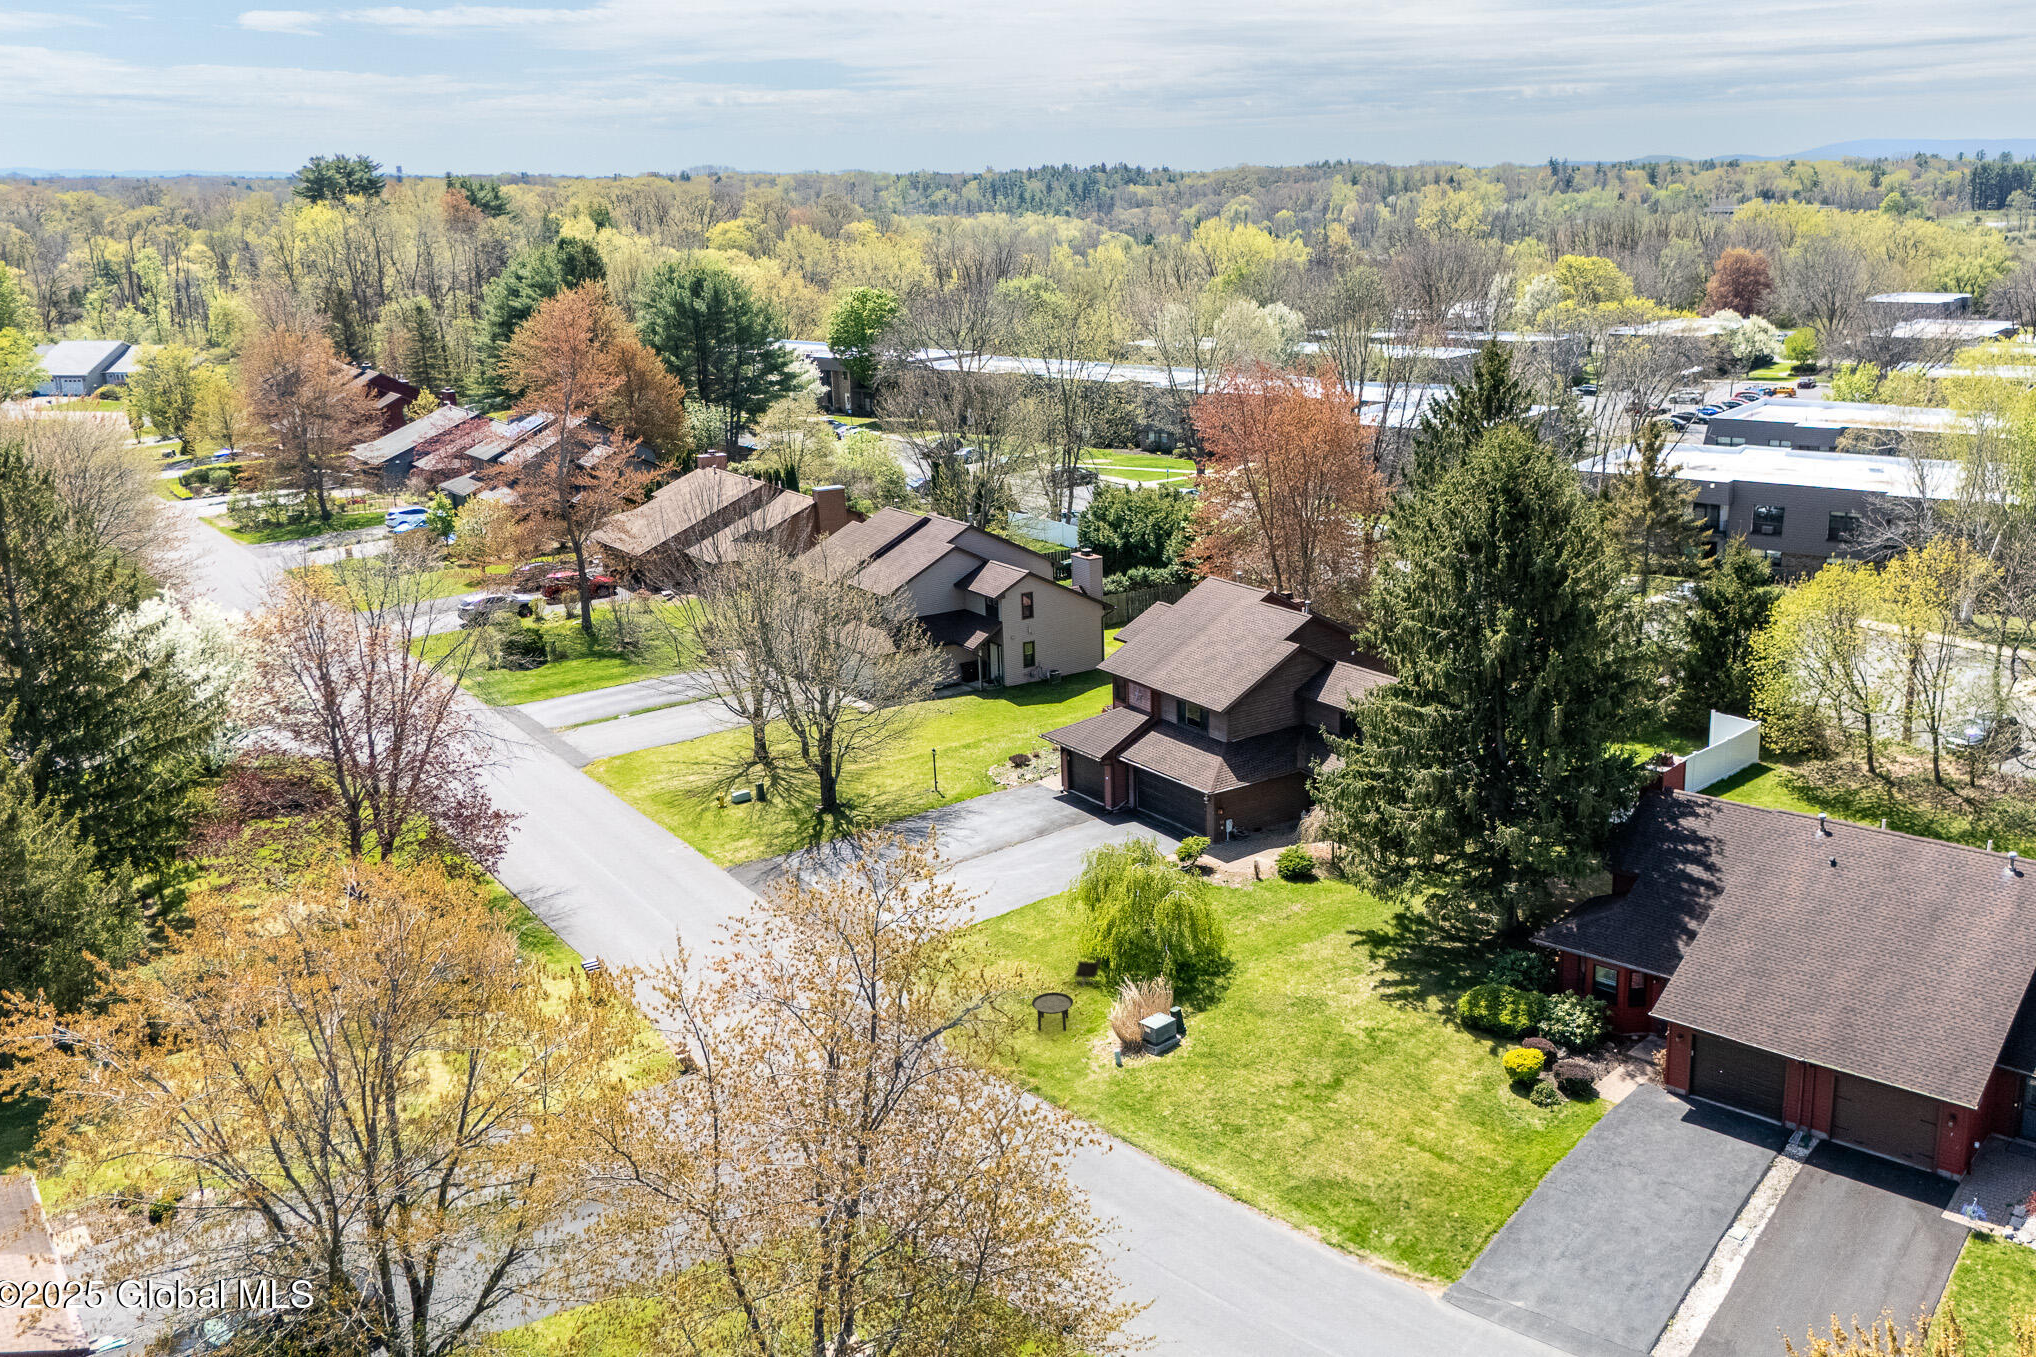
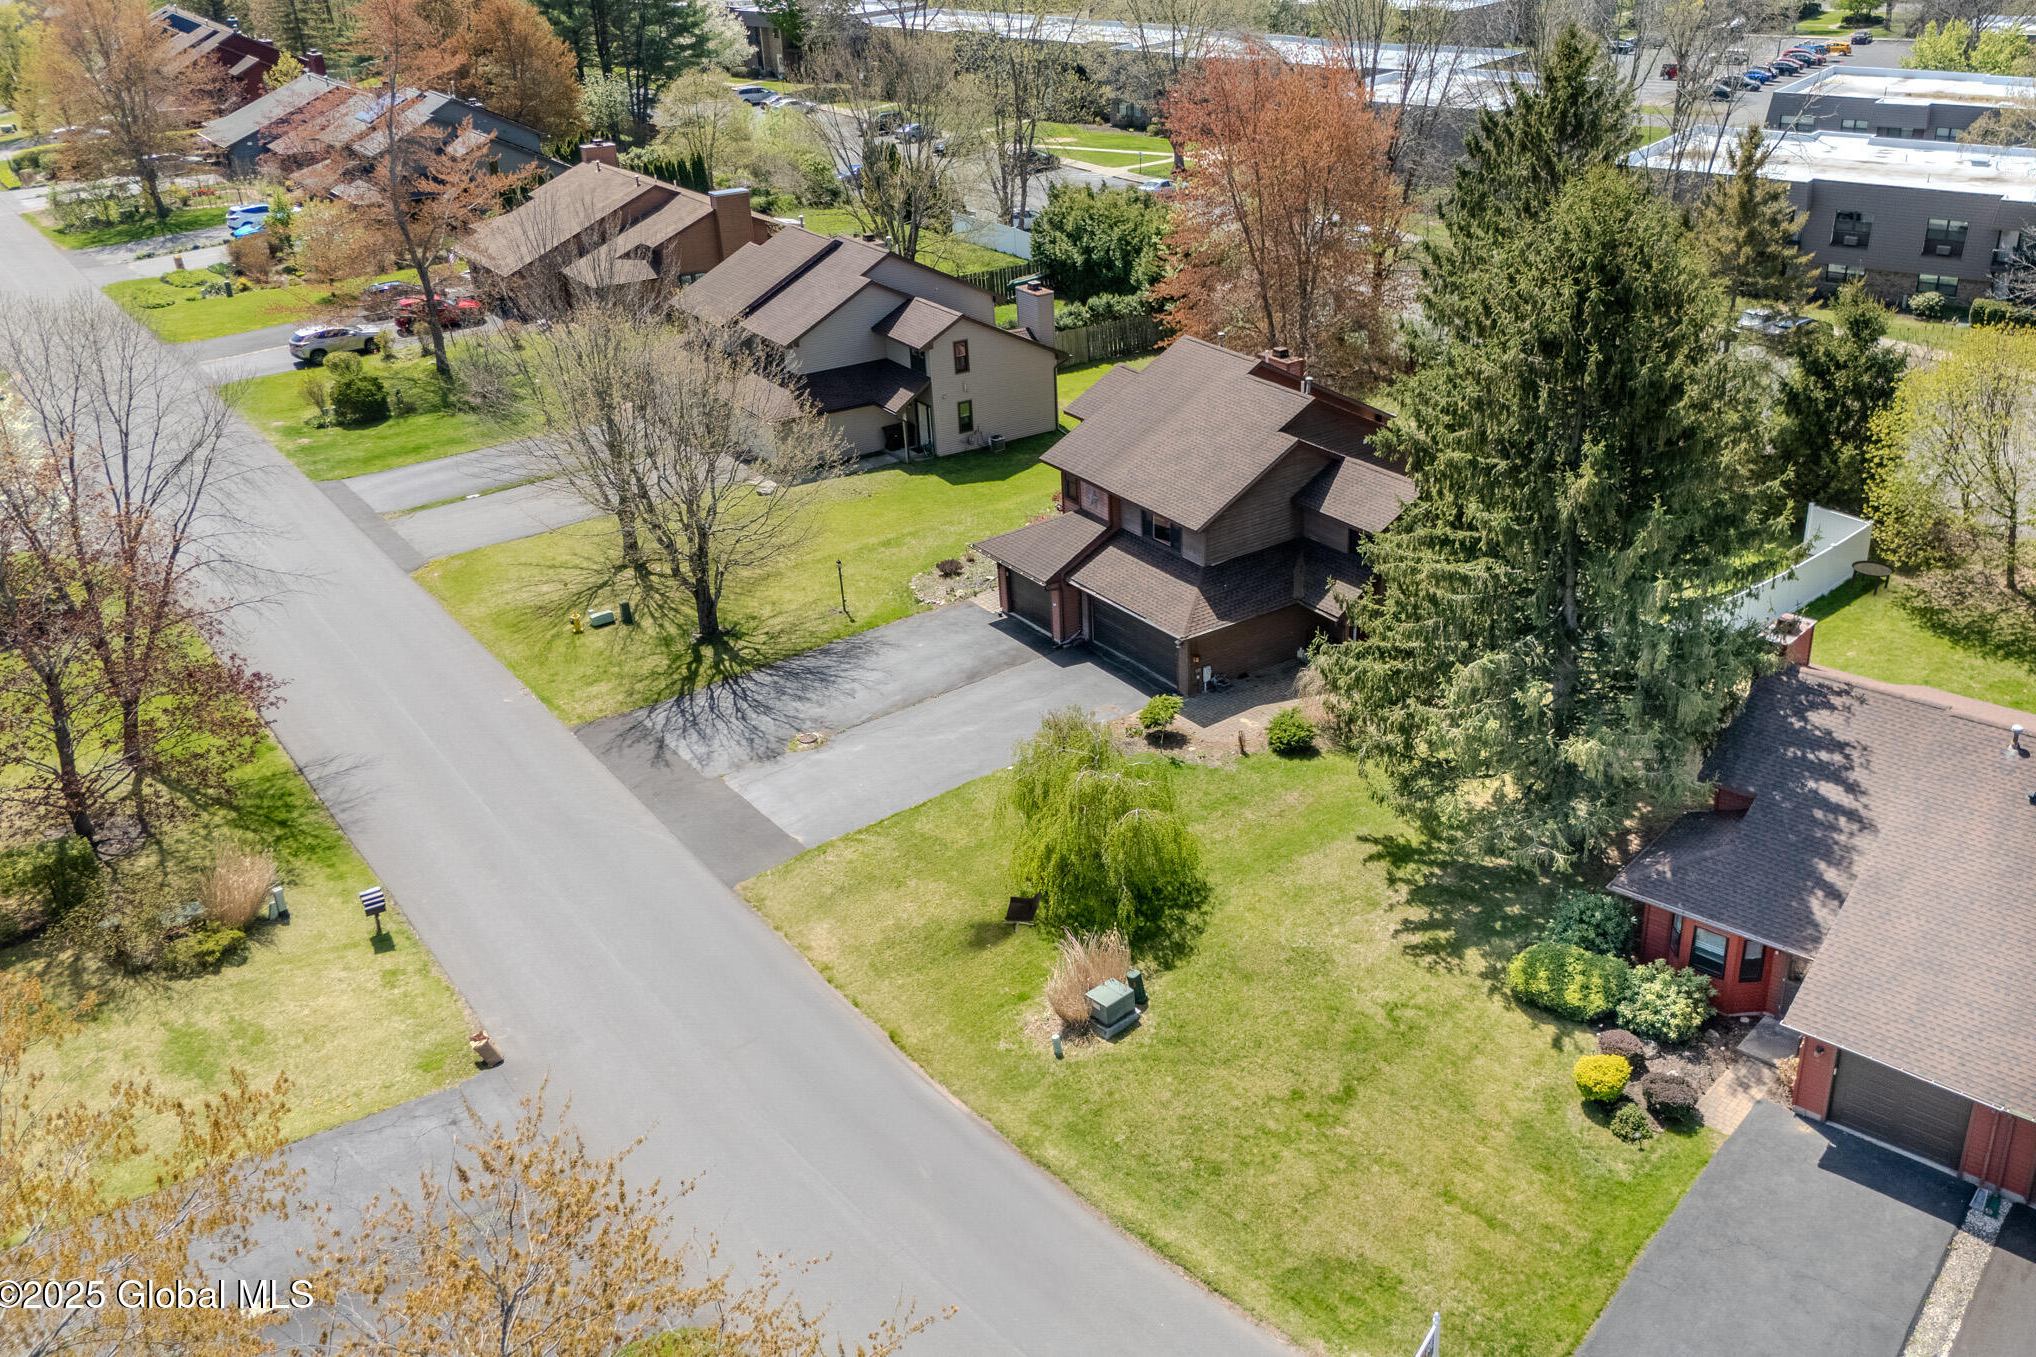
round table: present [1032,992,1073,1031] -> present [1850,560,1895,595]

